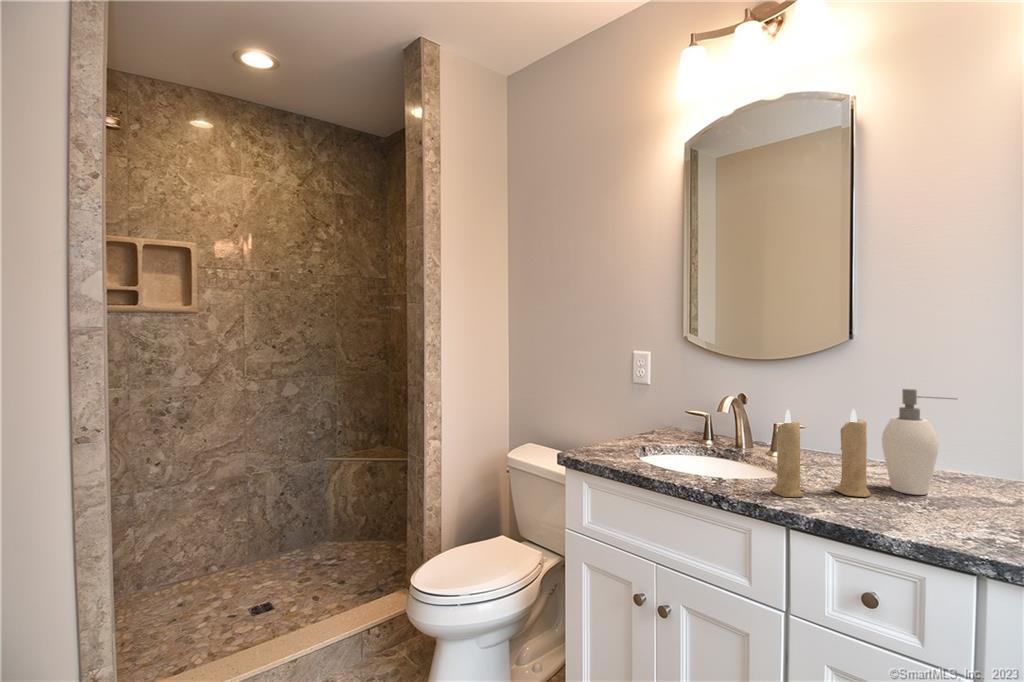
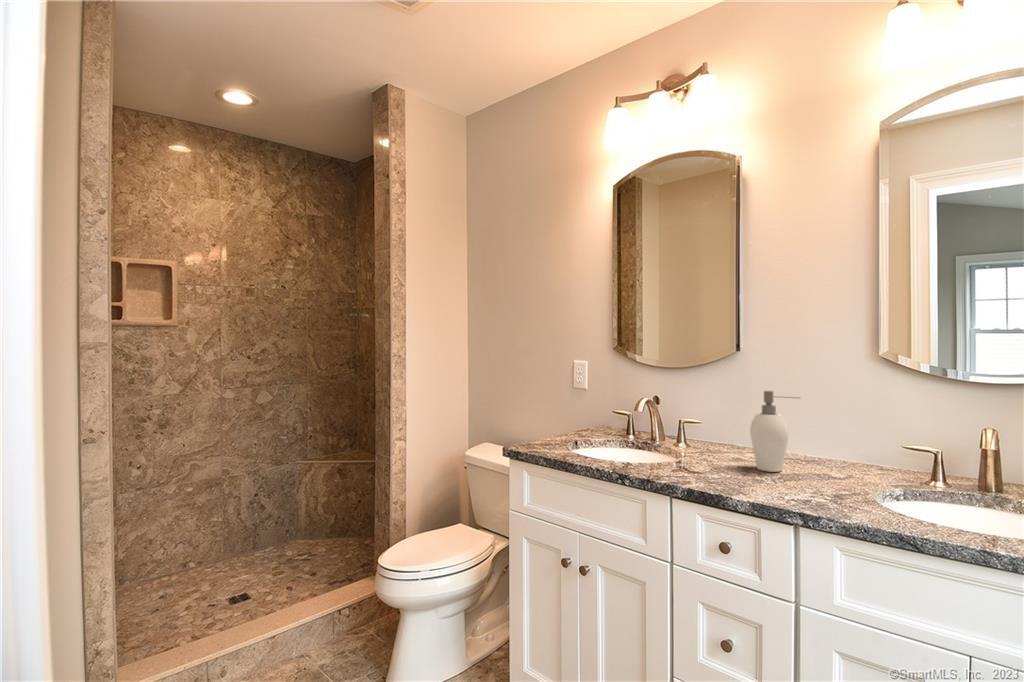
candle: present [771,409,871,497] -> none [665,404,739,475]

